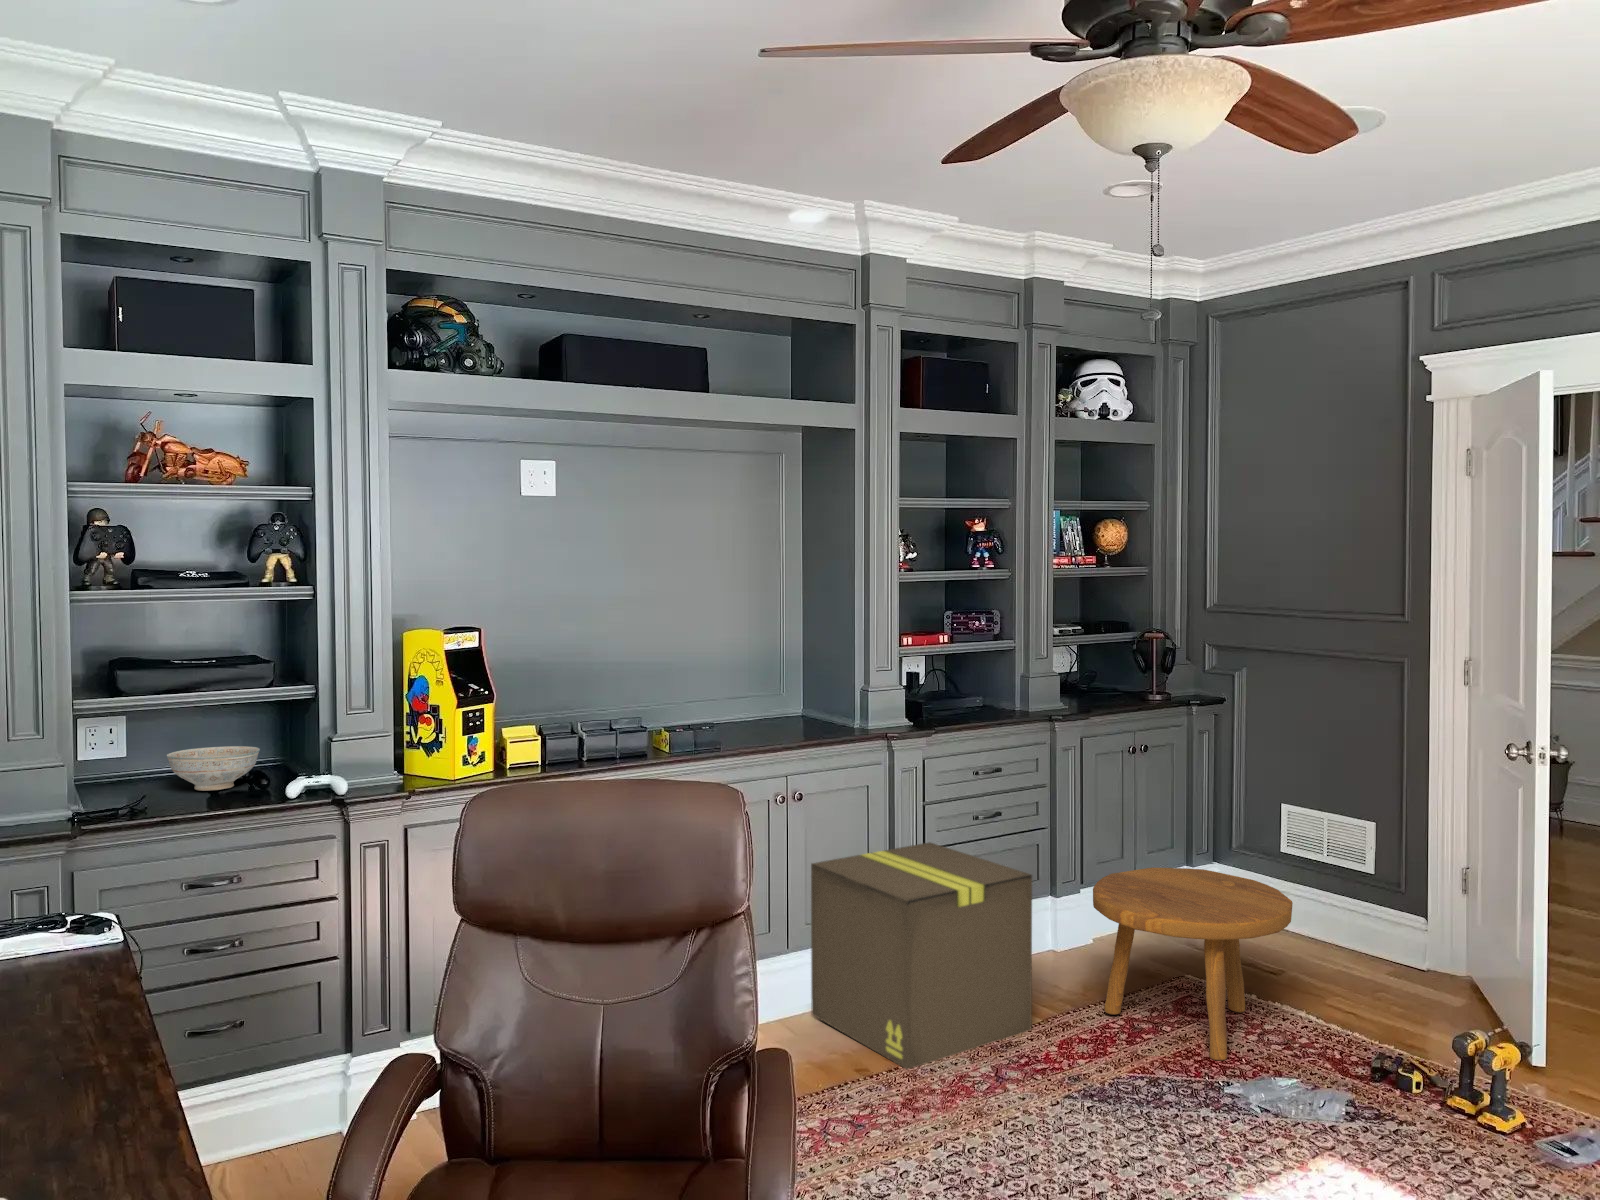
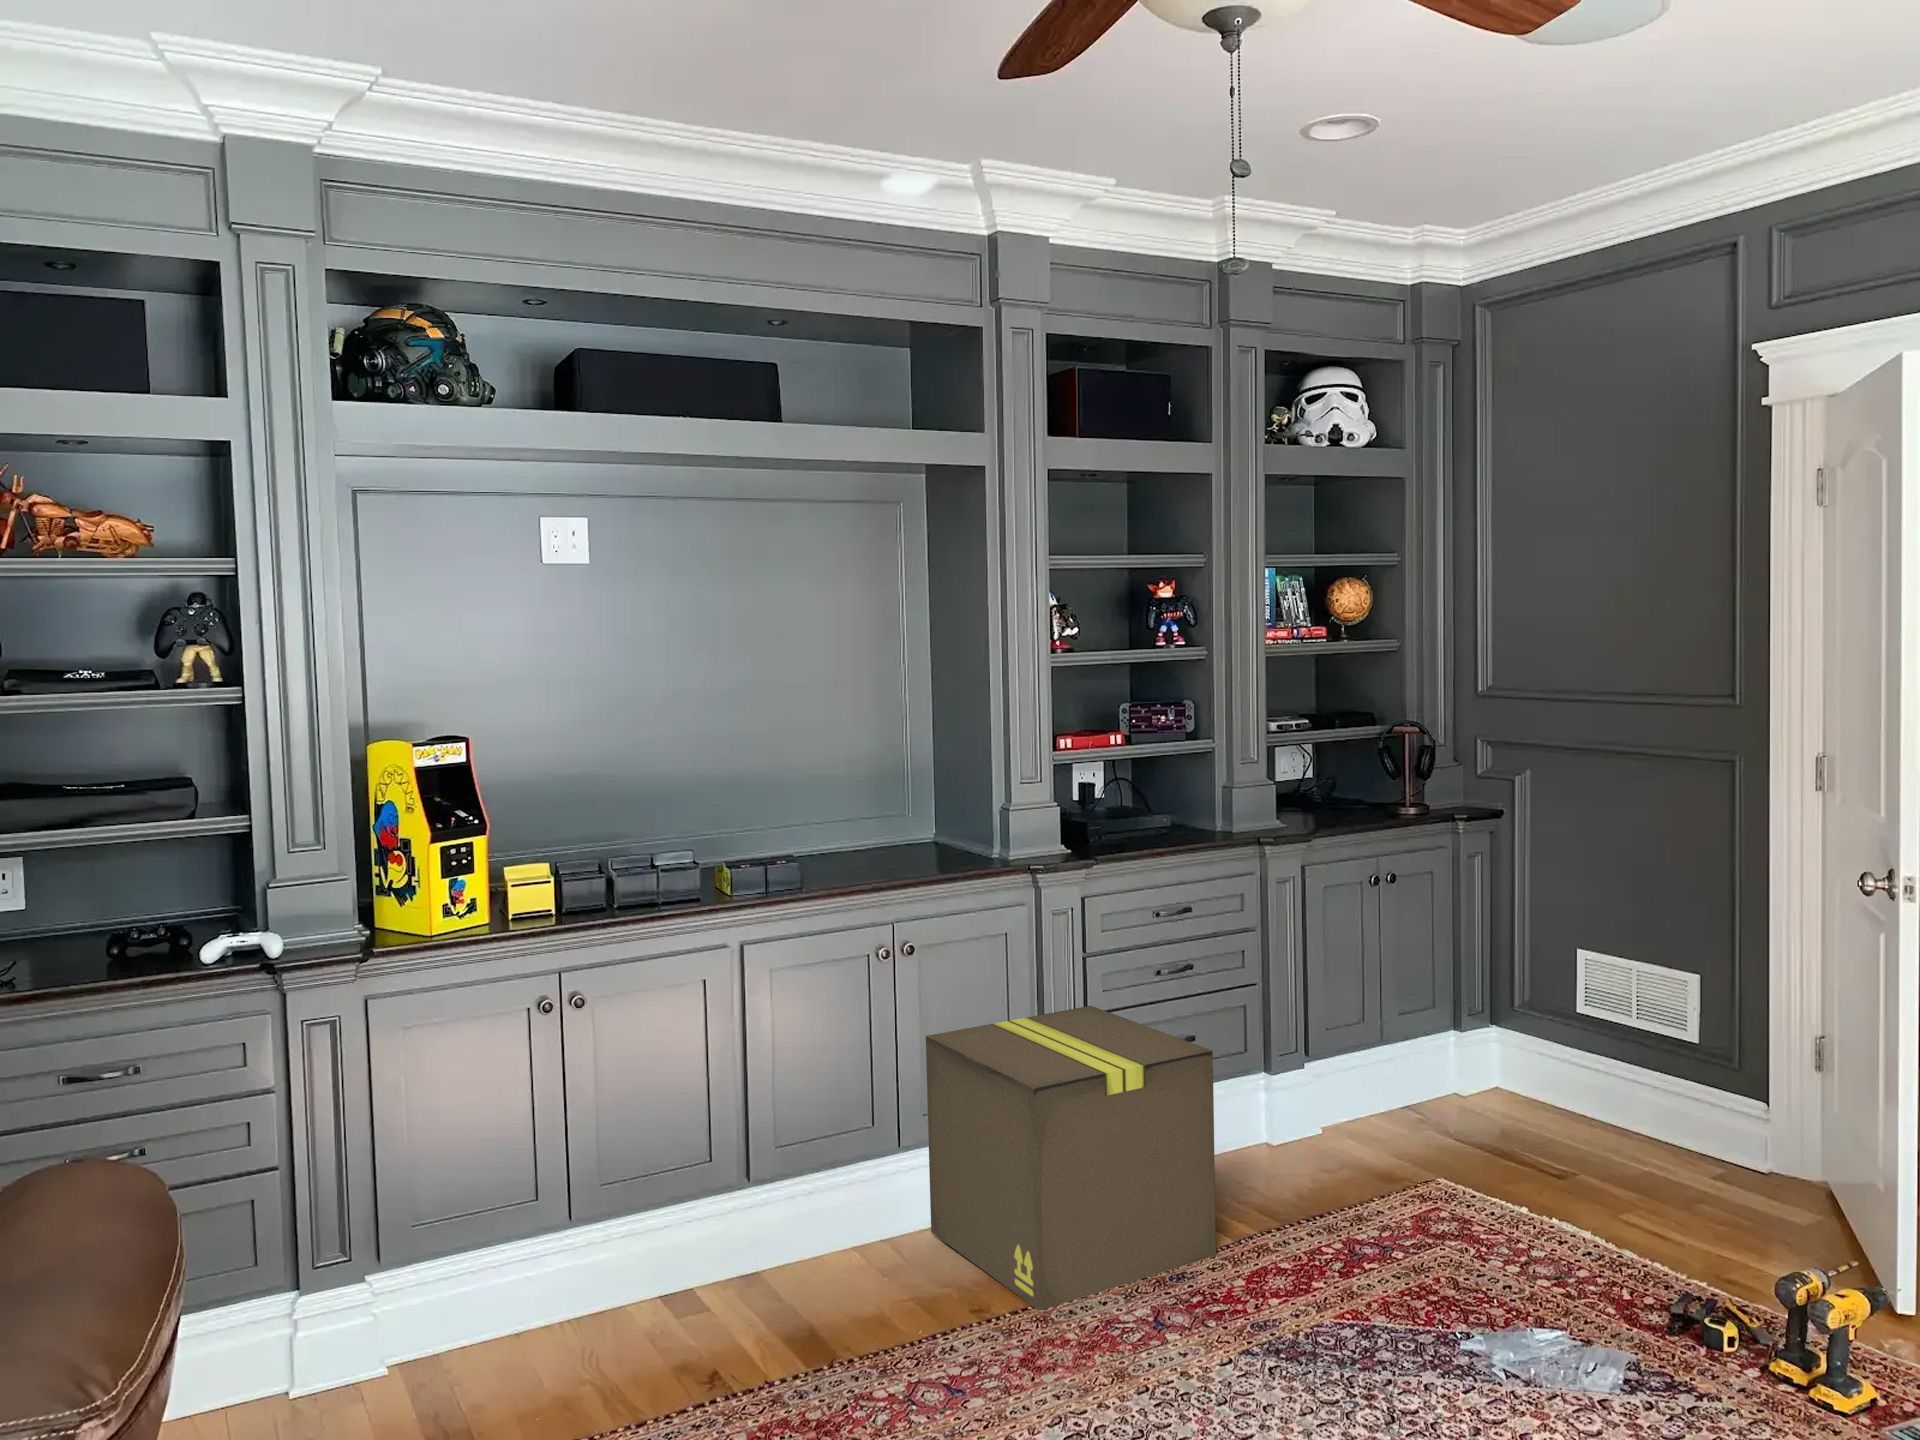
decorative bowl: present [167,746,260,791] -> none [56,895,181,953]
footstool: present [1093,868,1293,1060] -> none [1297,1038,1566,1302]

